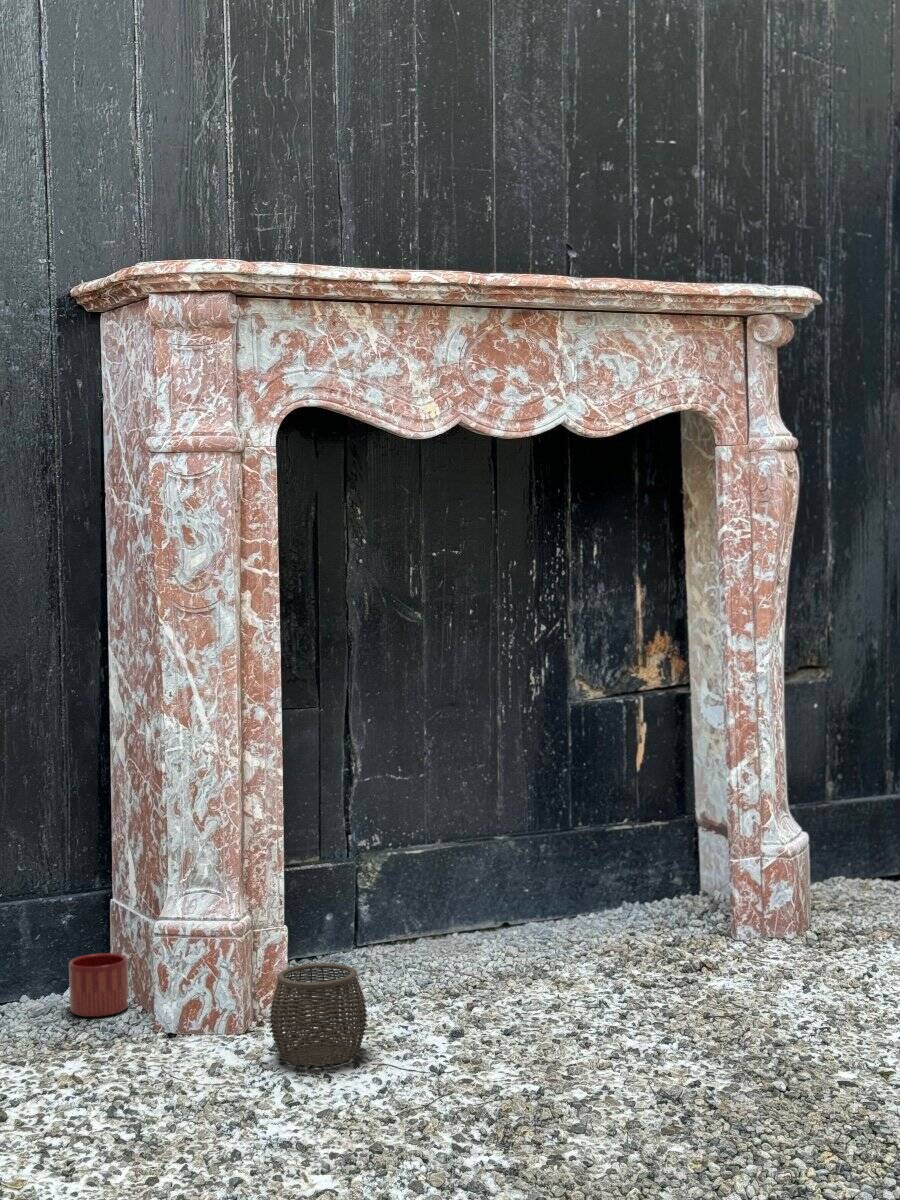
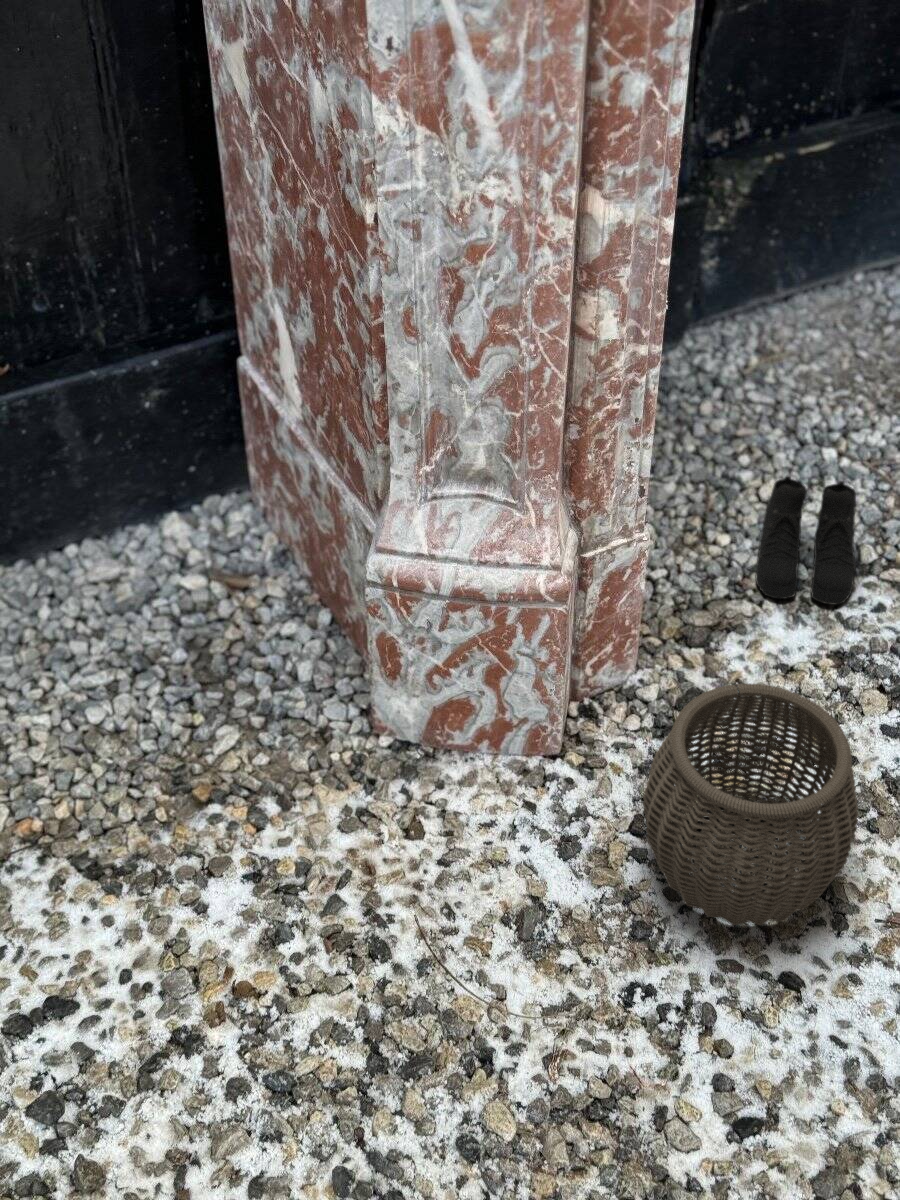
boots: none [369,944,422,998] -> present [755,476,856,605]
planter: present [69,953,129,1017] -> none [184,503,305,643]

